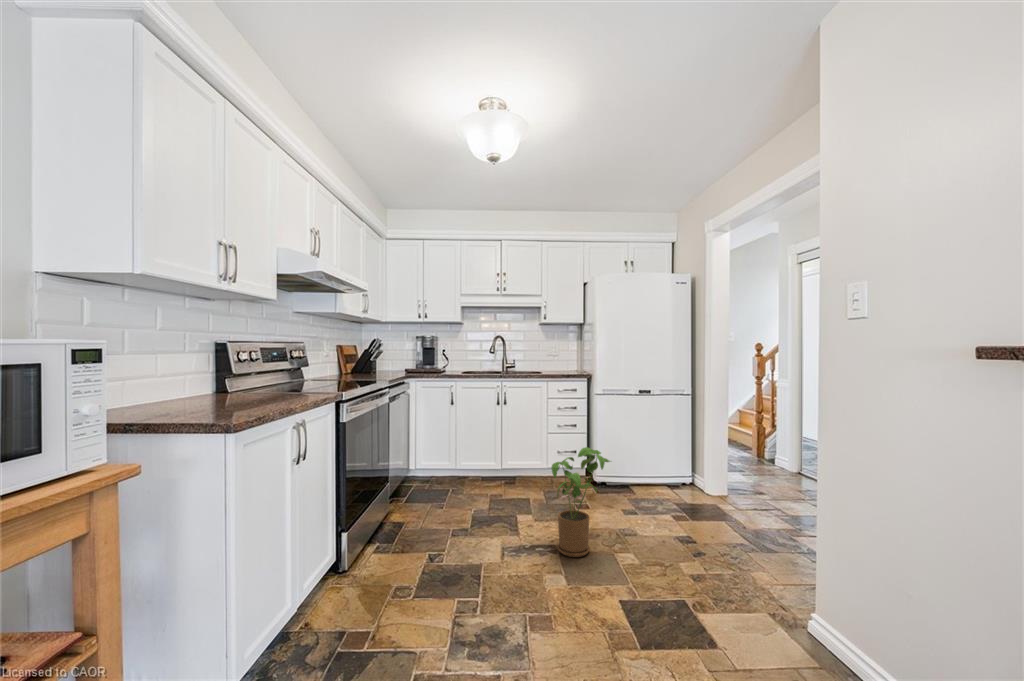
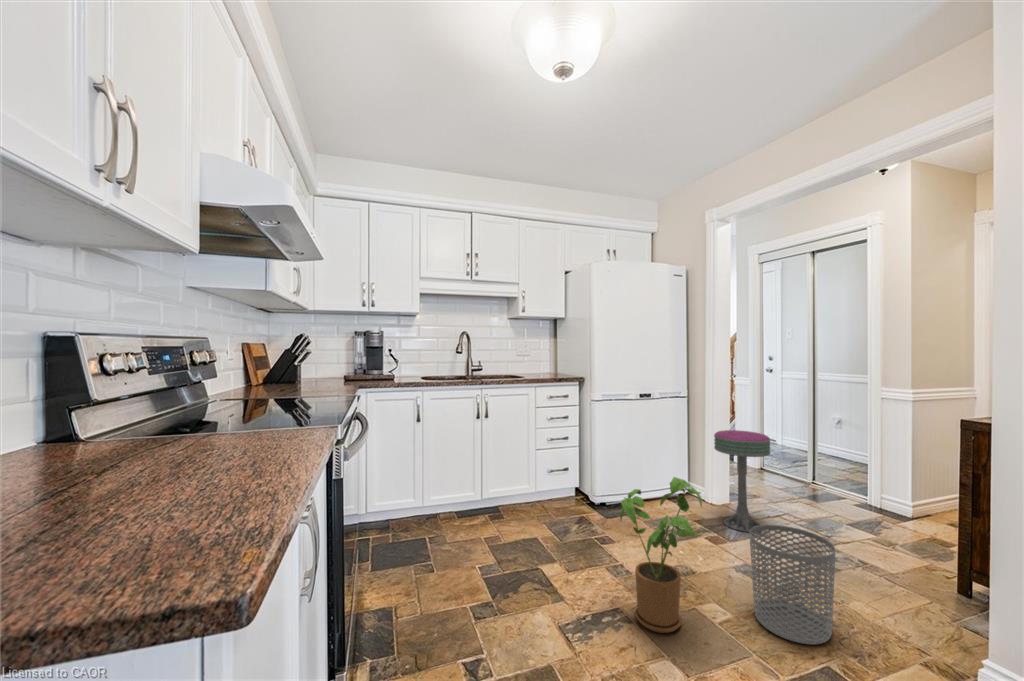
bar stool: none [693,426,741,515] -> present [714,430,770,532]
waste bin: none [646,492,705,578] -> present [750,525,835,645]

